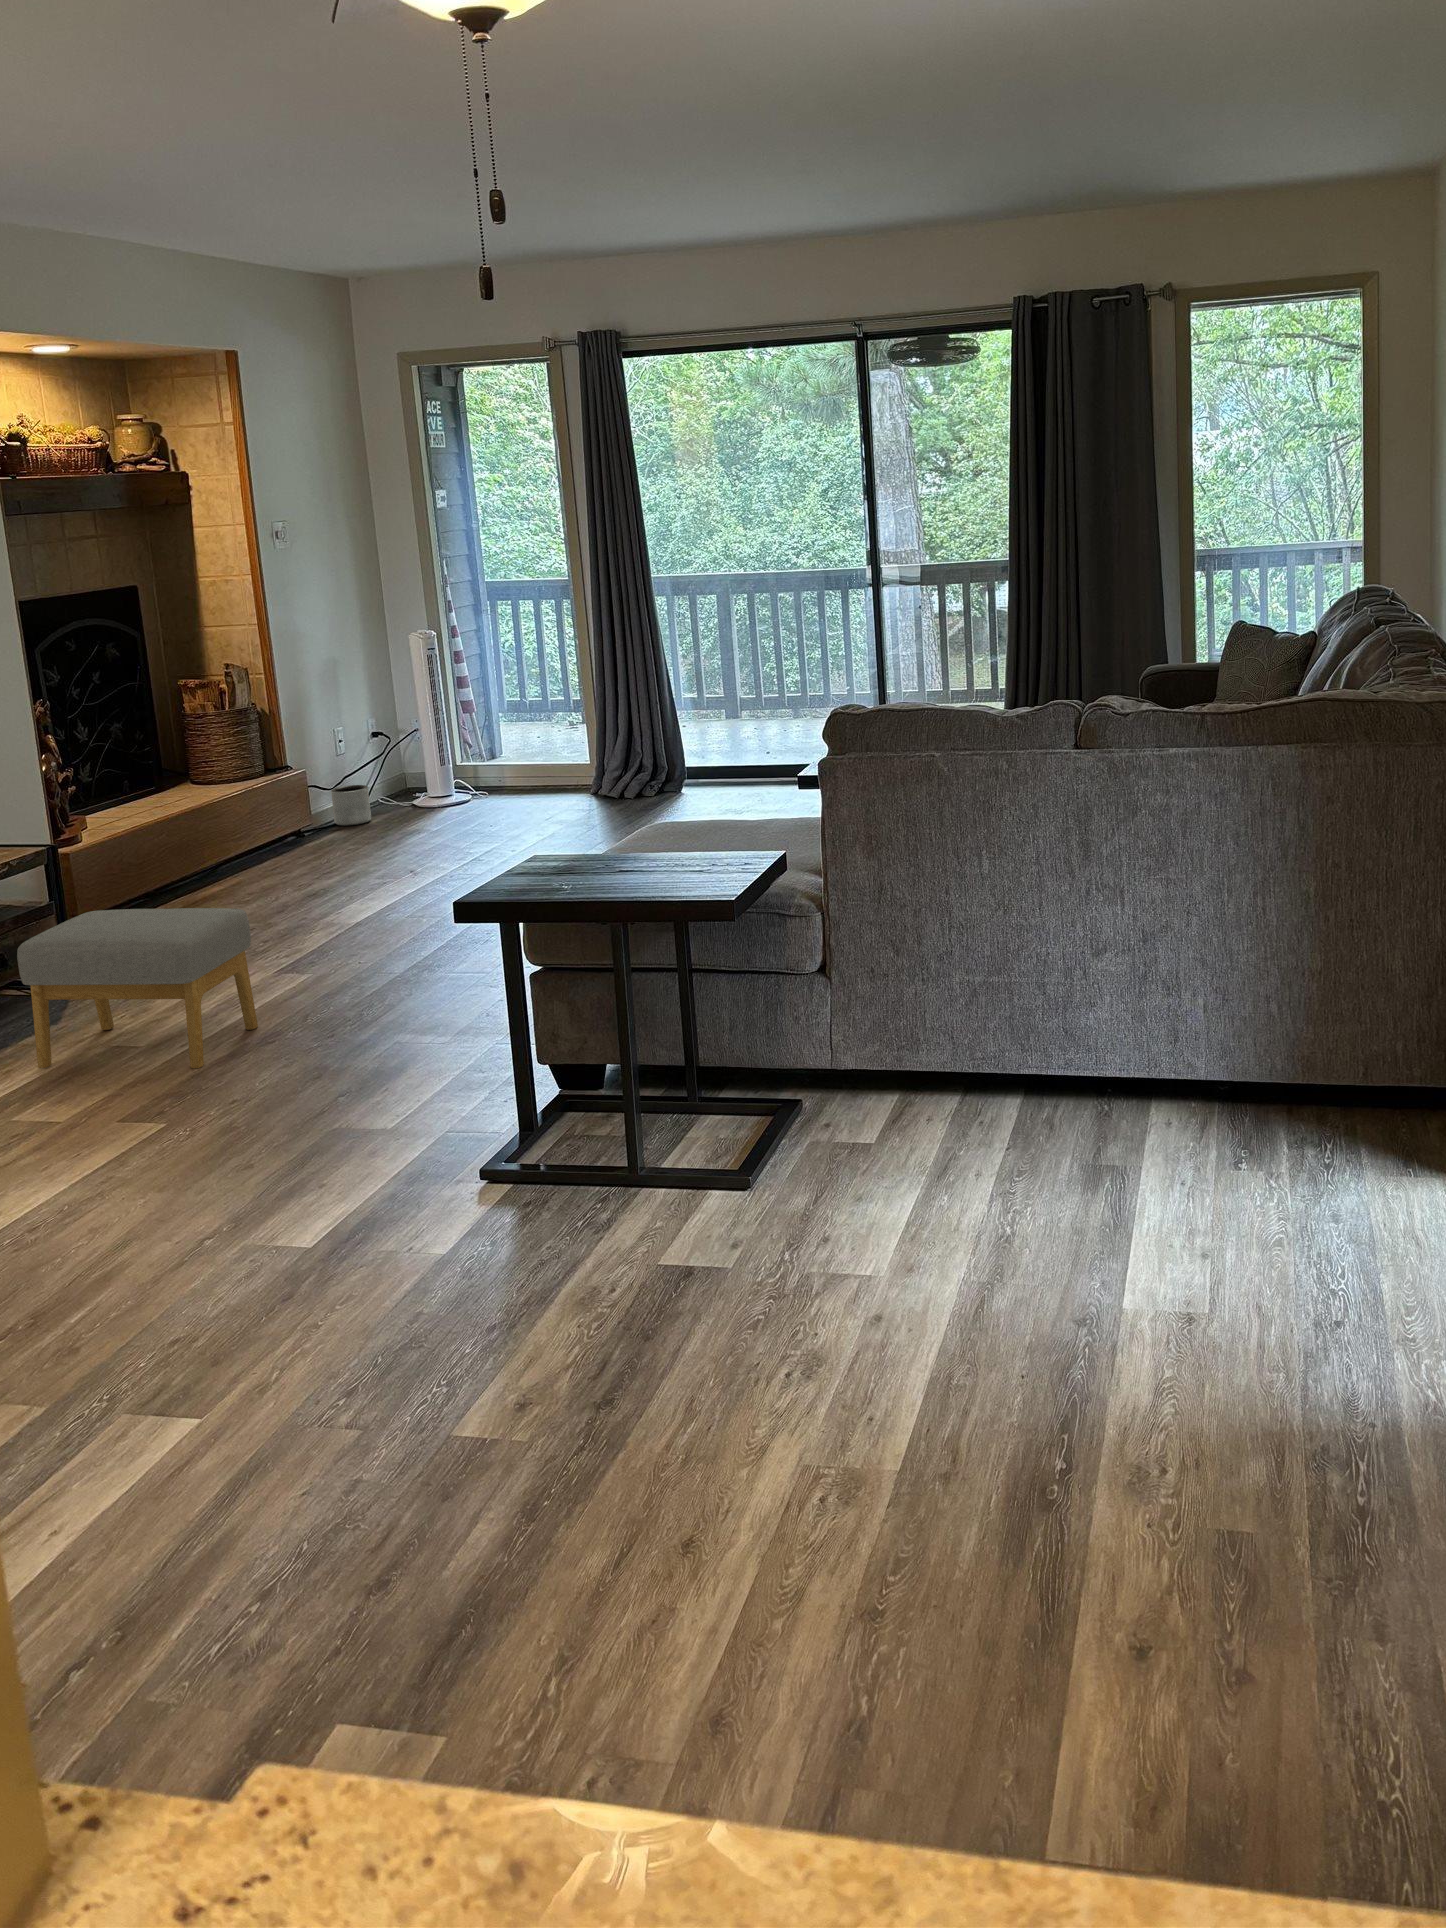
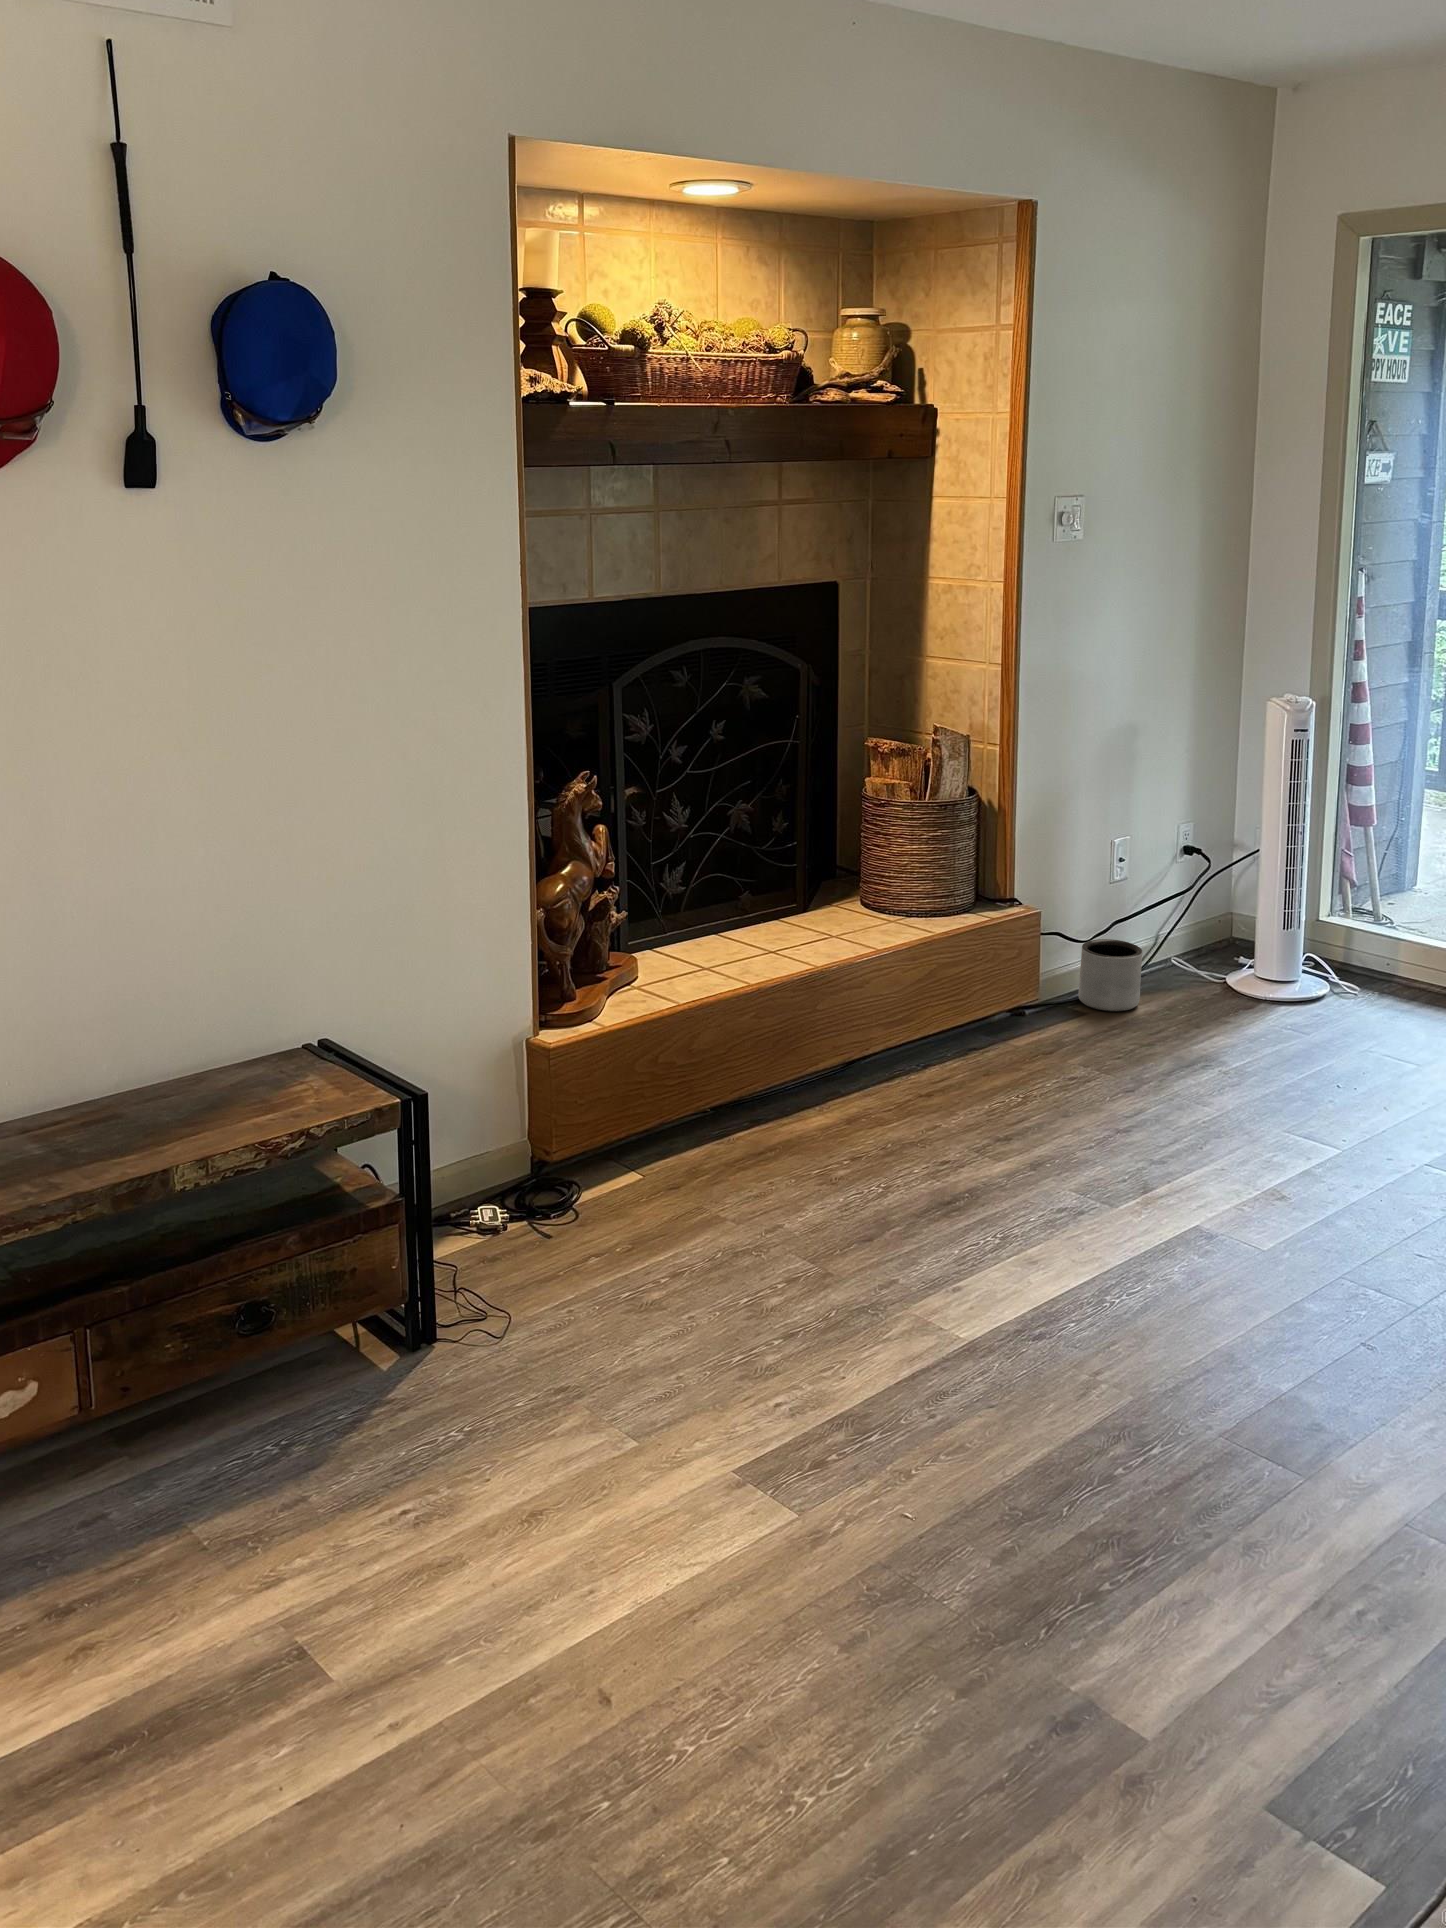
footstool: present [17,908,258,1068] -> none [110,1325,559,1860]

